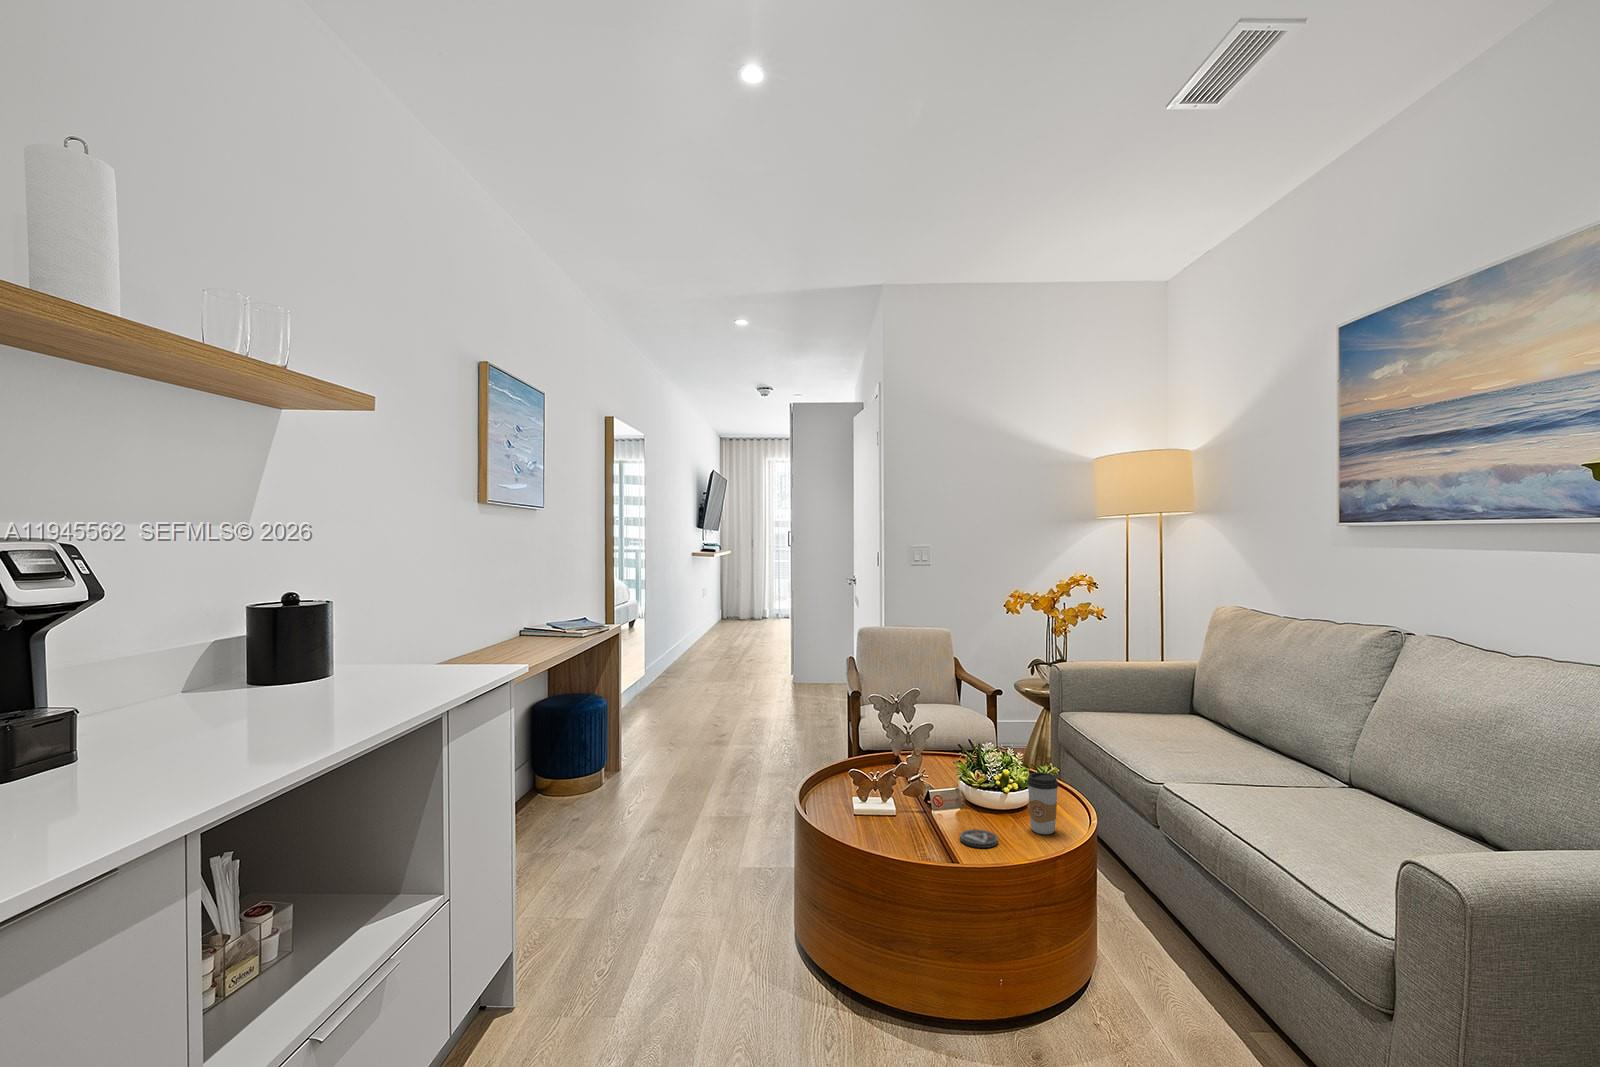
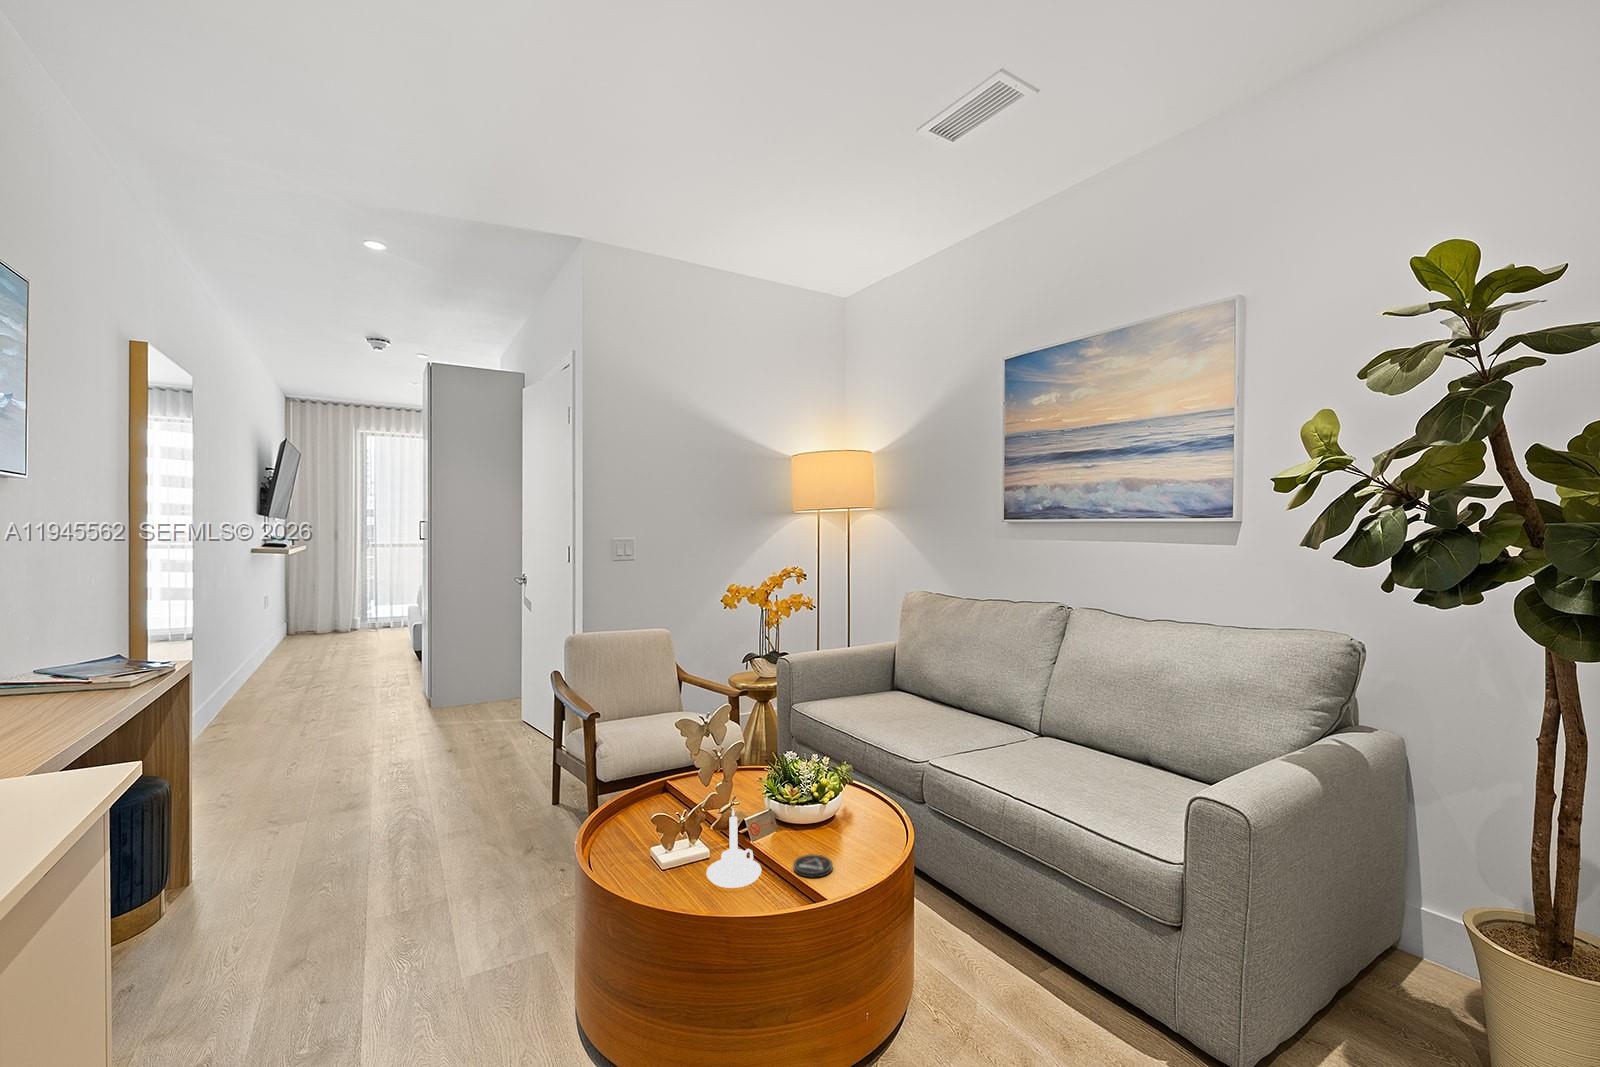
candle holder: none [879,767,929,839] -> present [706,808,761,888]
coffee cup: present [1027,773,1058,834] -> none [843,782,873,844]

